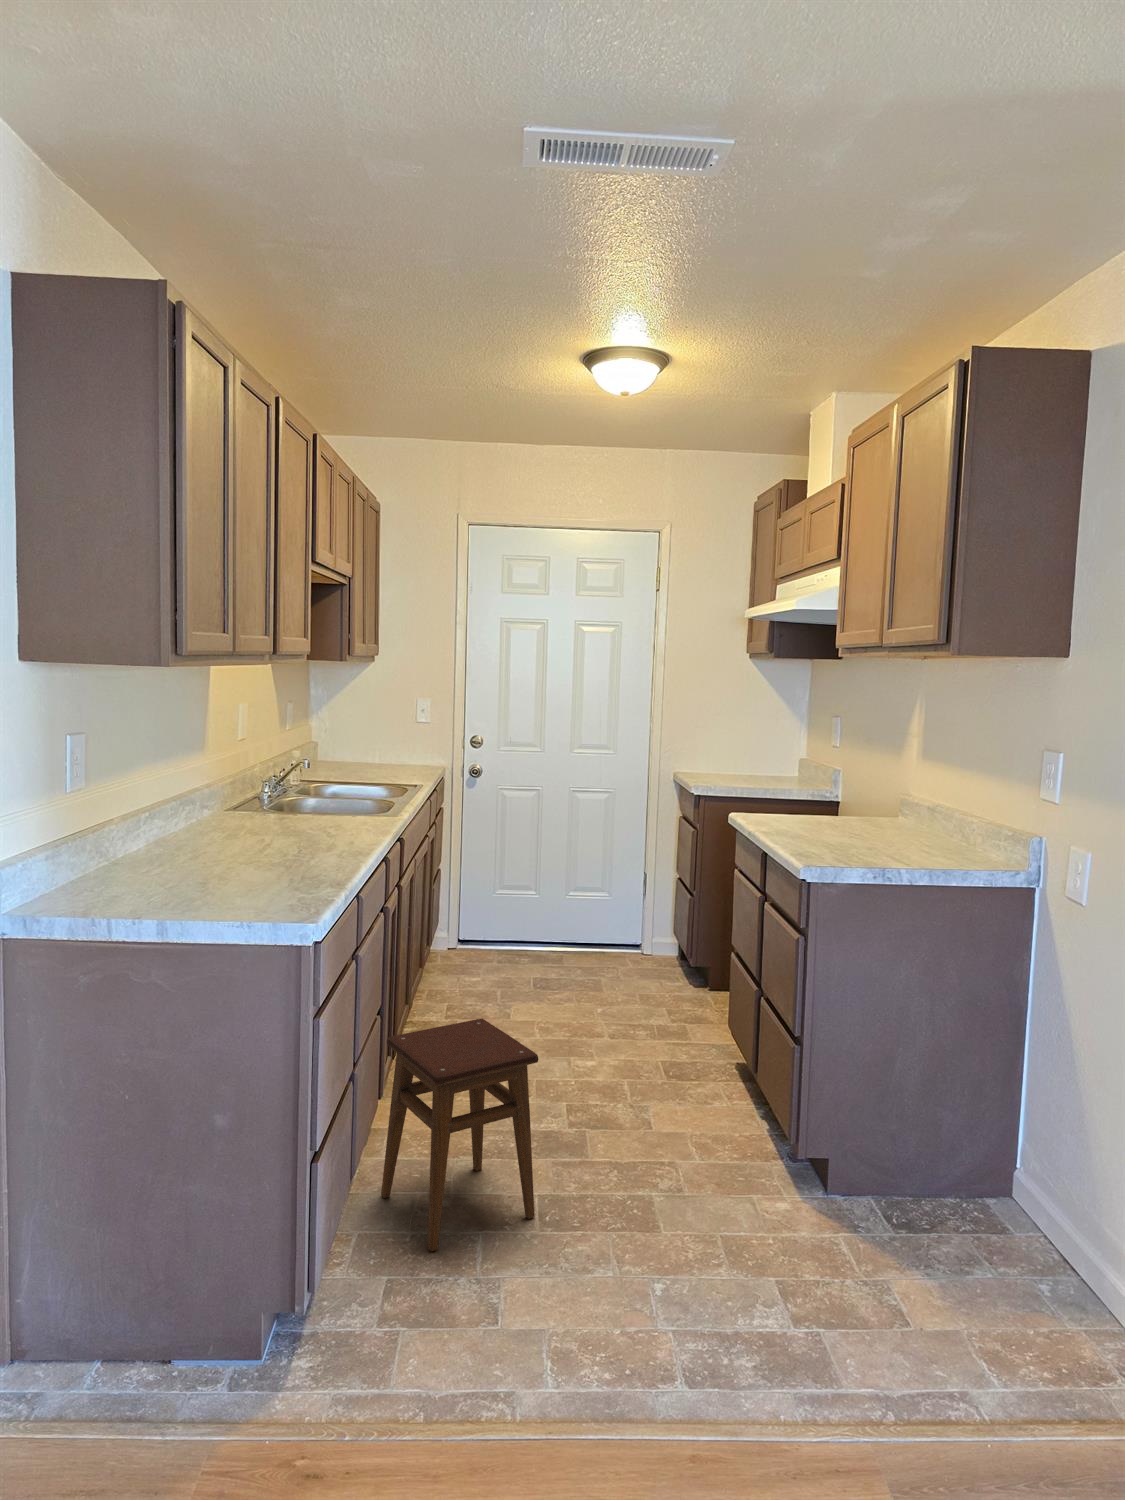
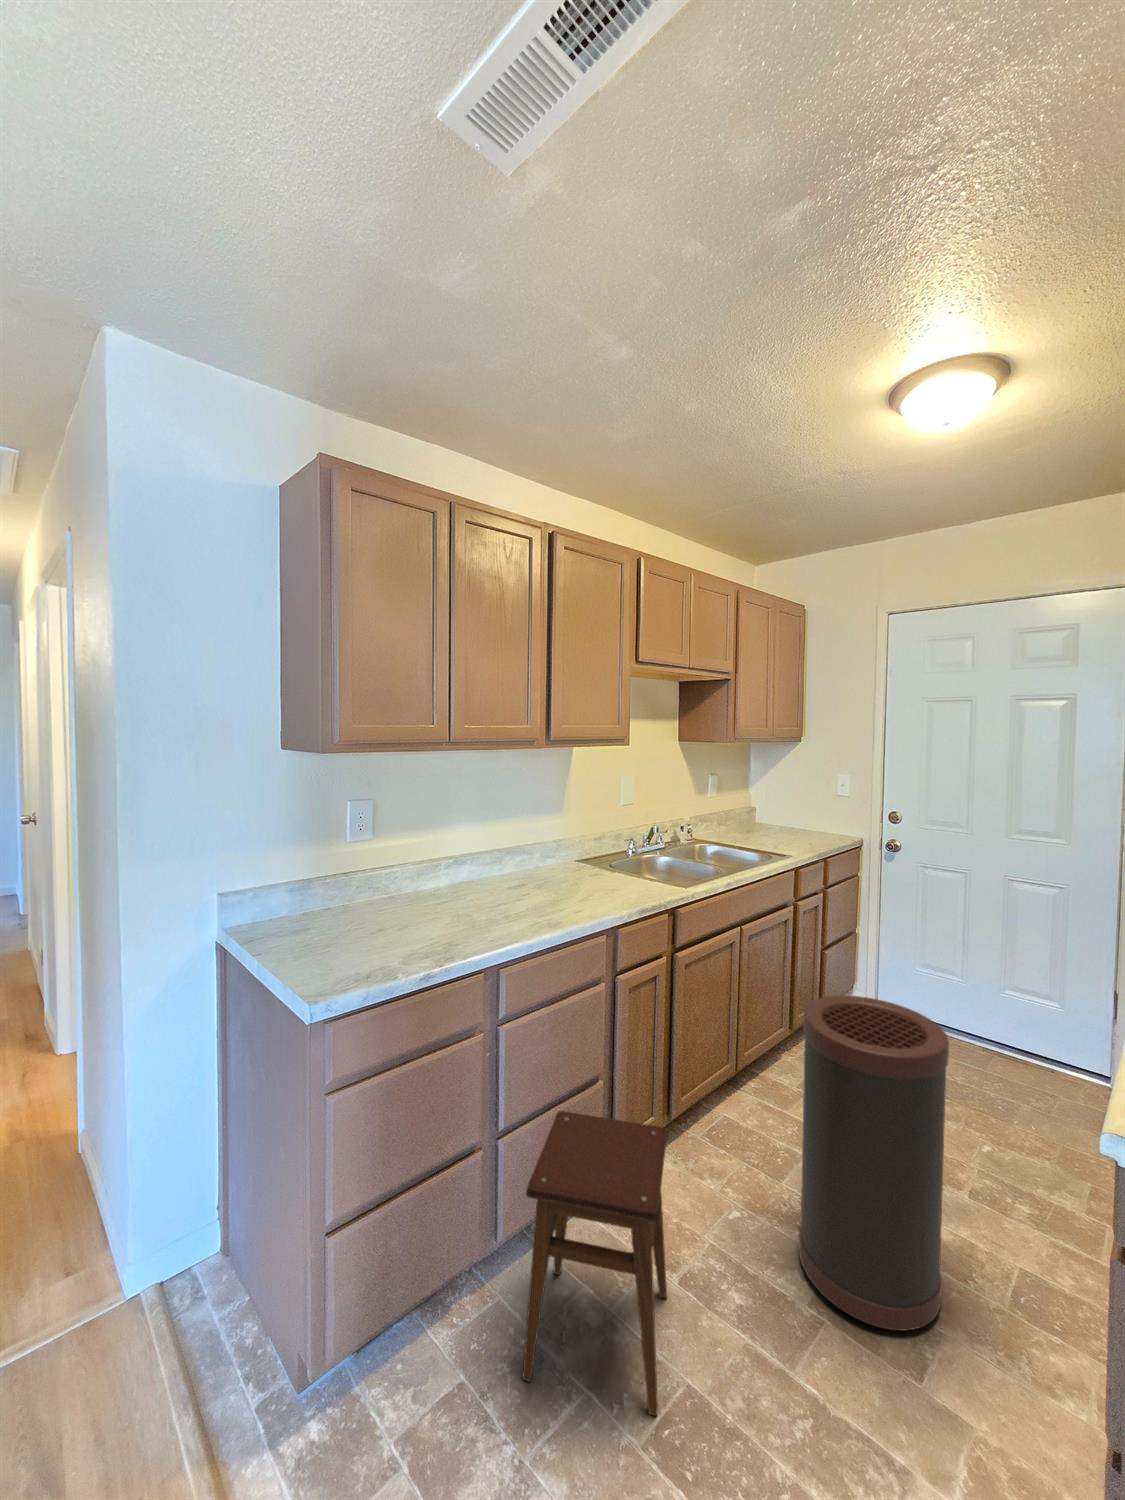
trash can: none [537,884,650,1120] -> present [799,996,949,1331]

